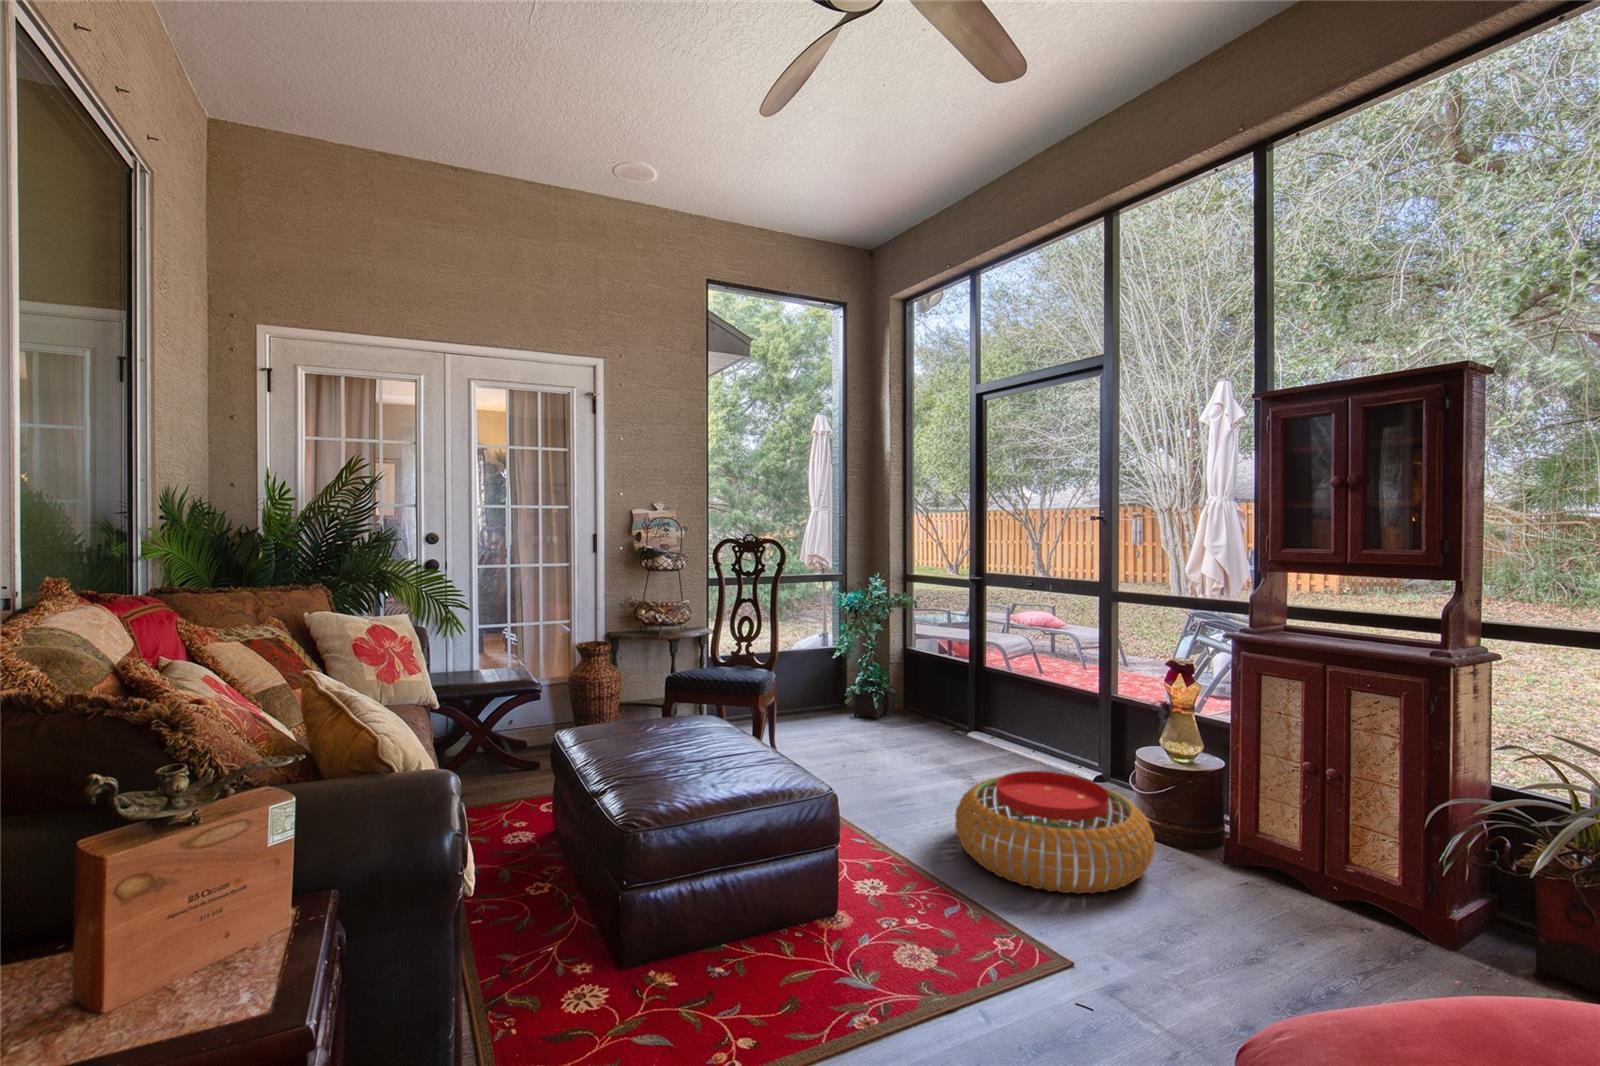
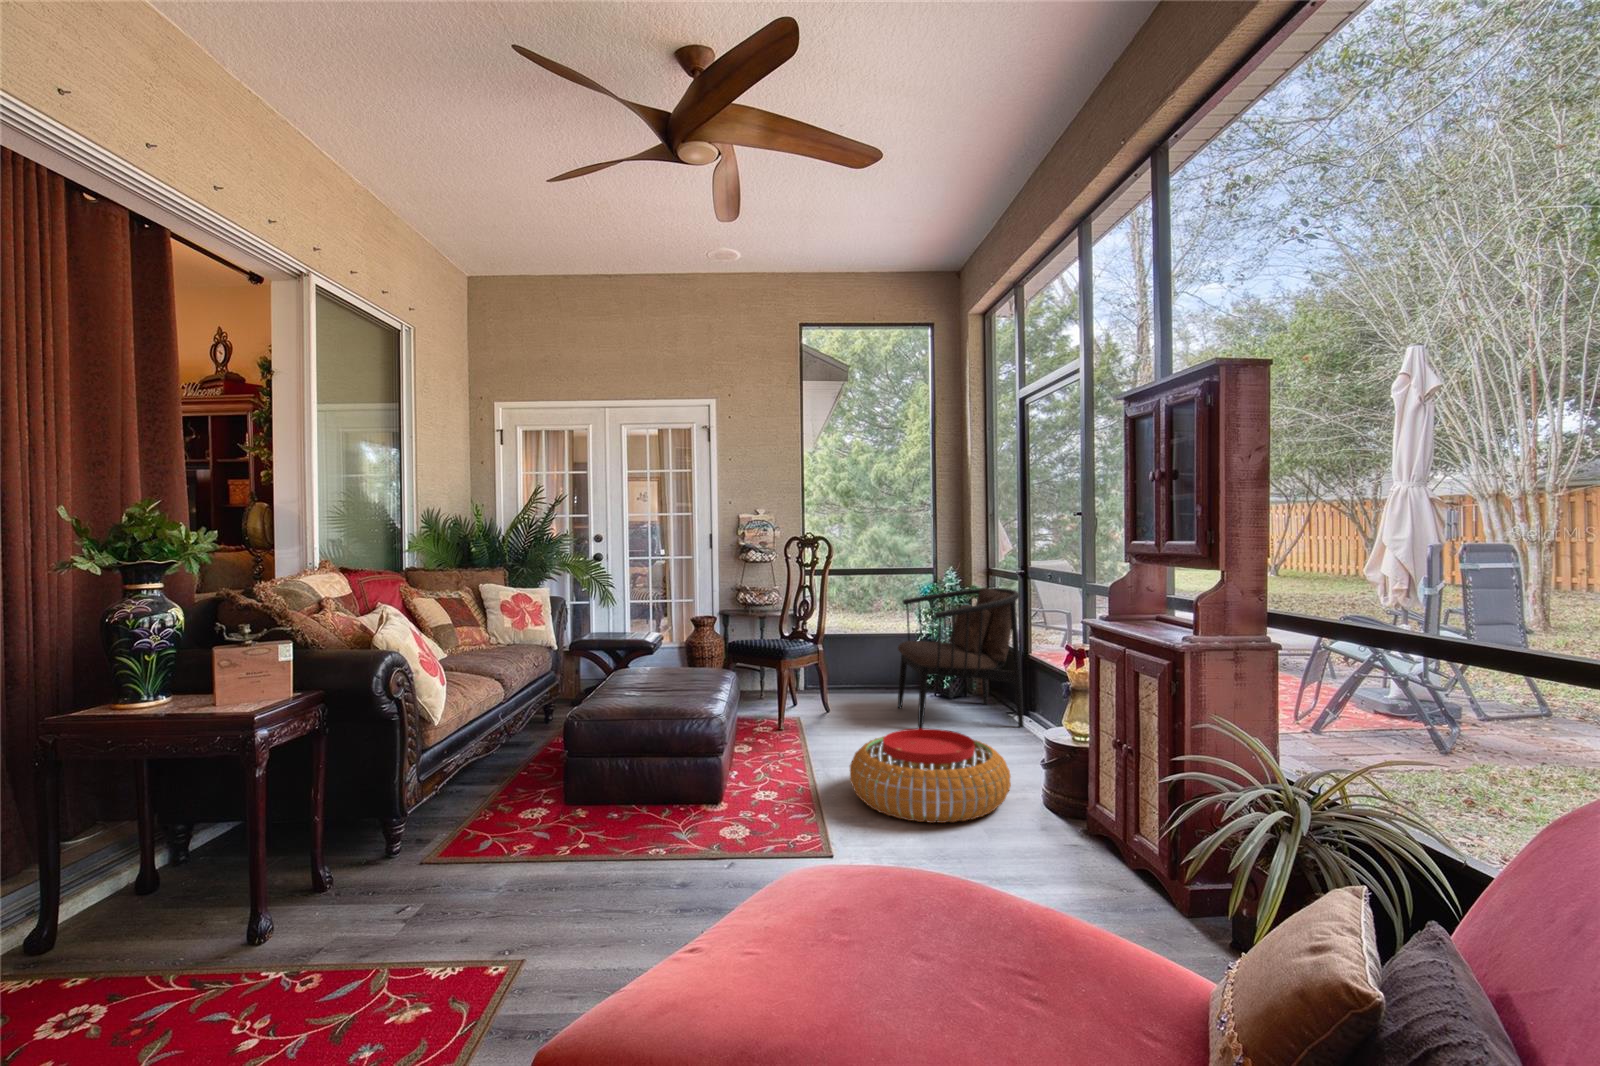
armchair: none [845,597,1002,765] -> present [898,588,1024,729]

